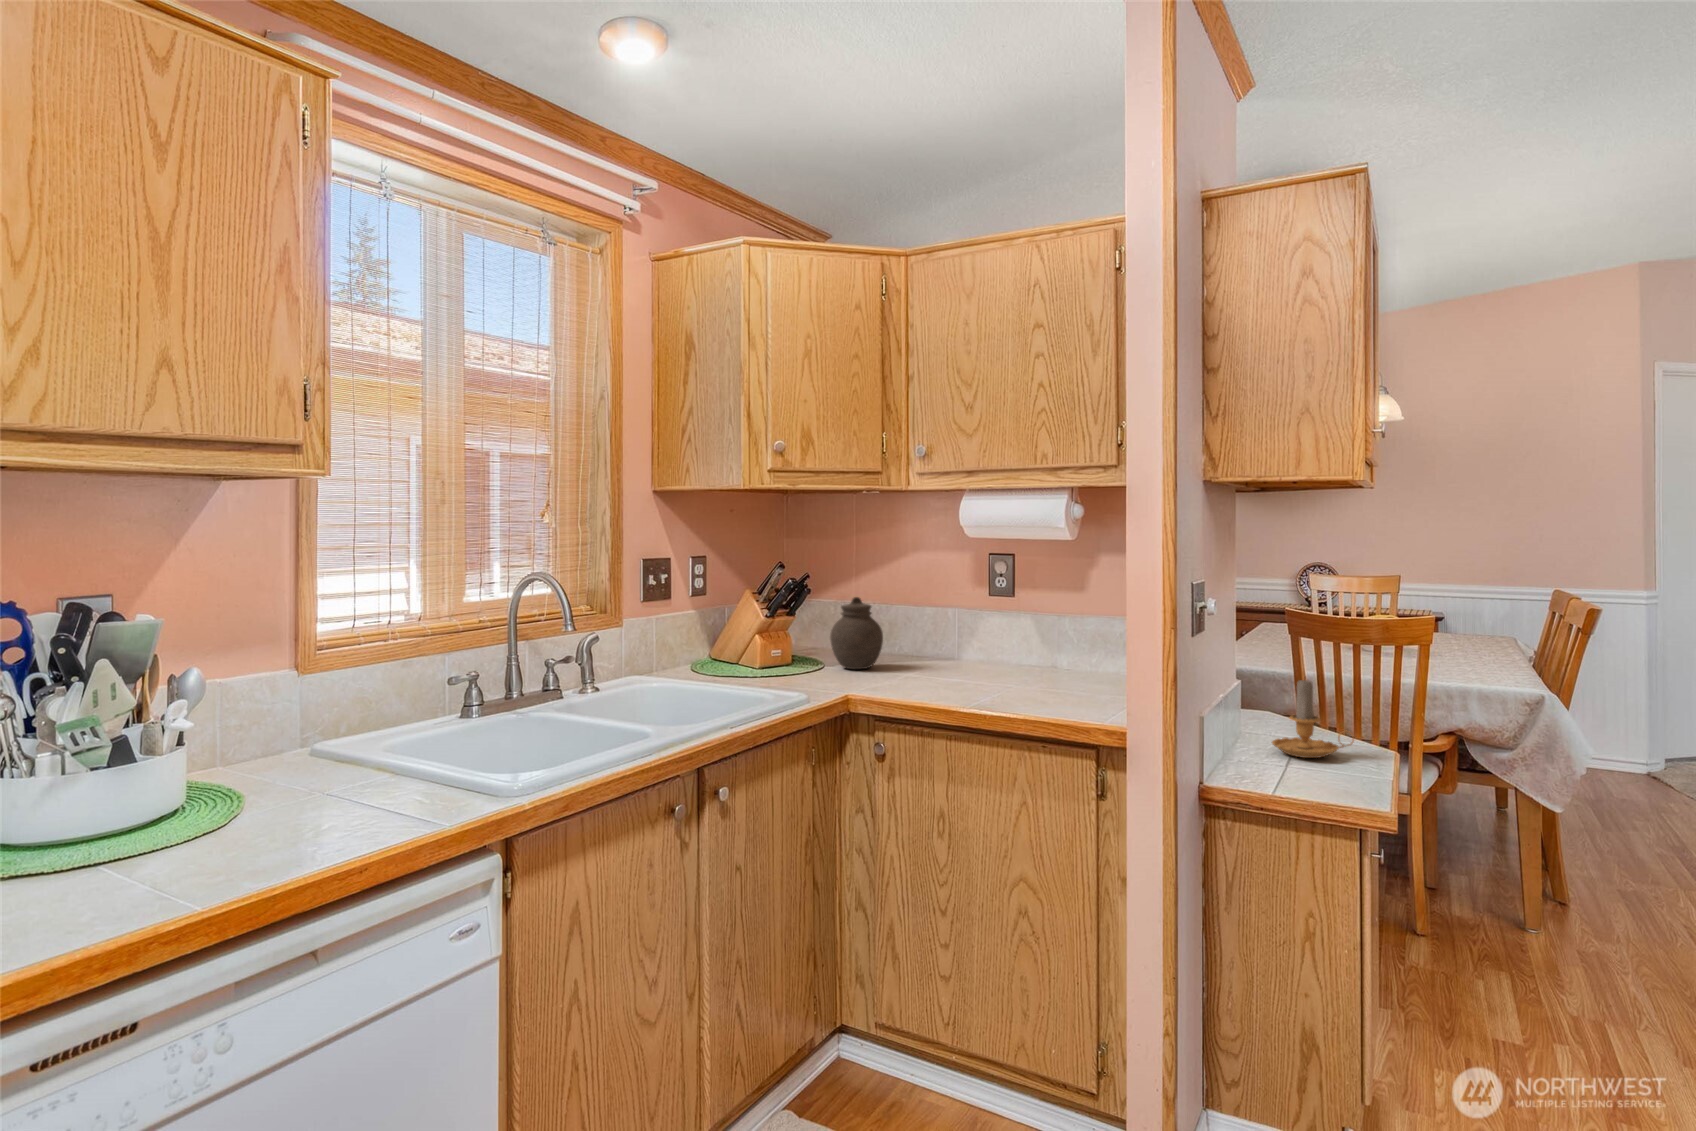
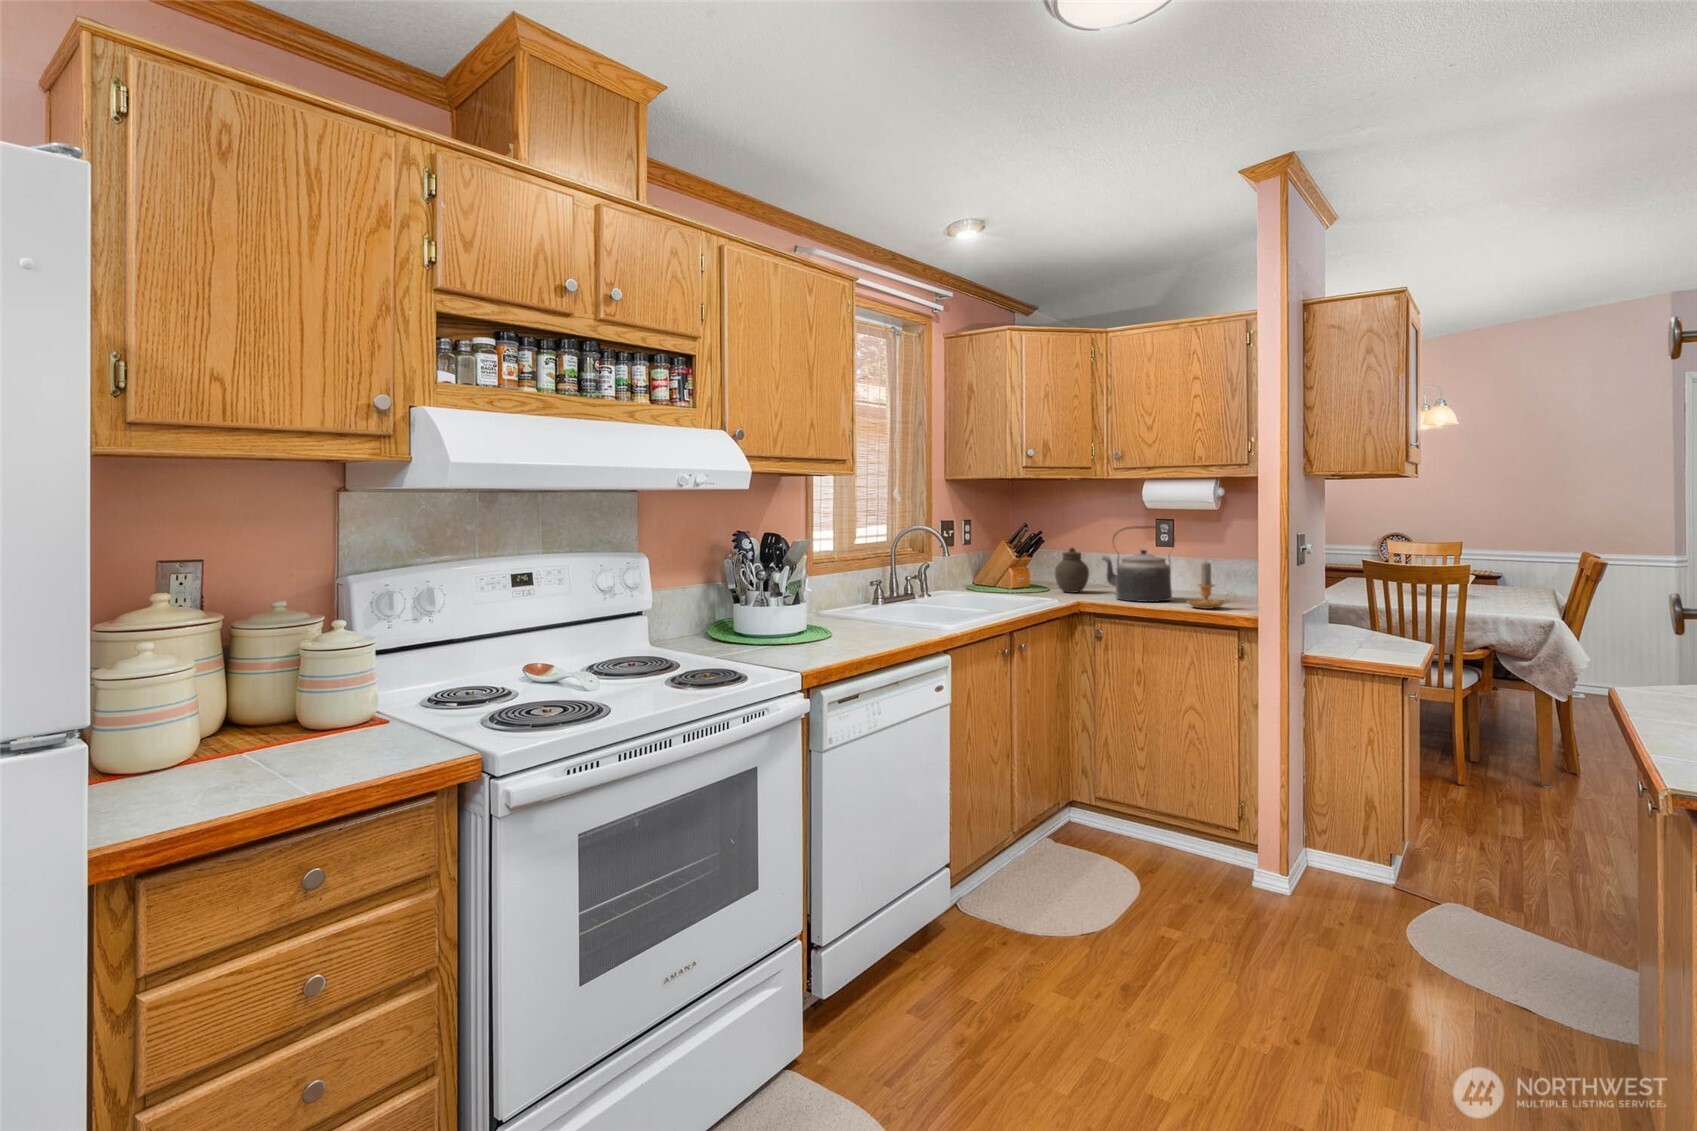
kettle: none [892,565,1005,691] -> present [1102,526,1173,602]
candle: present [1272,680,1354,758] -> present [1187,562,1226,609]

